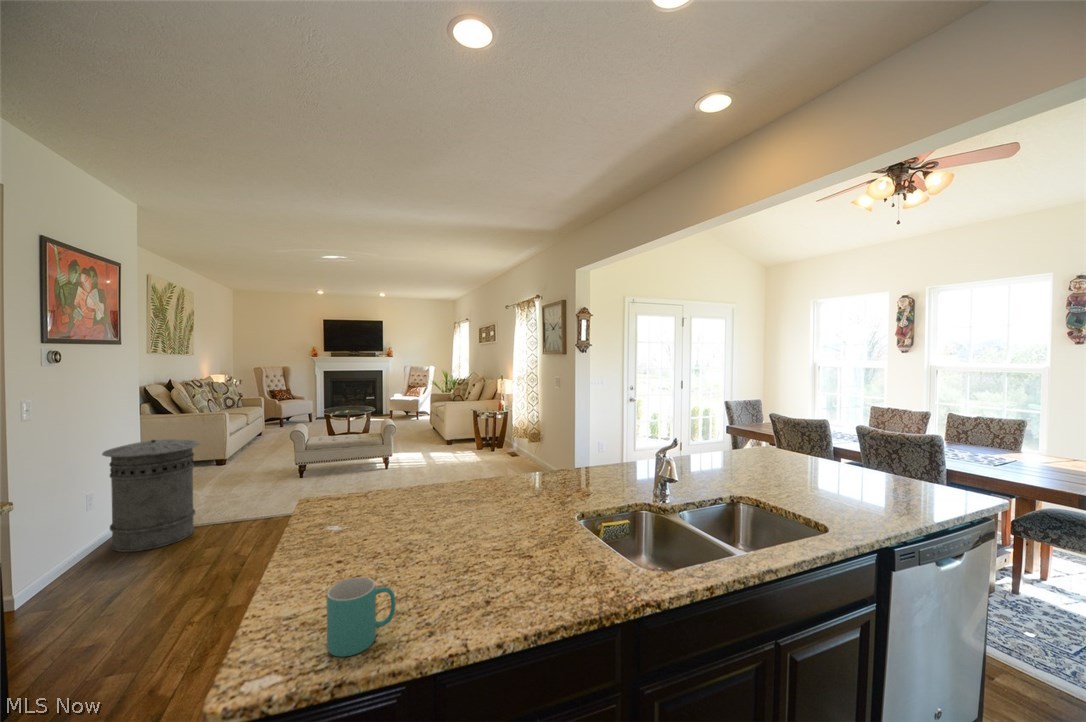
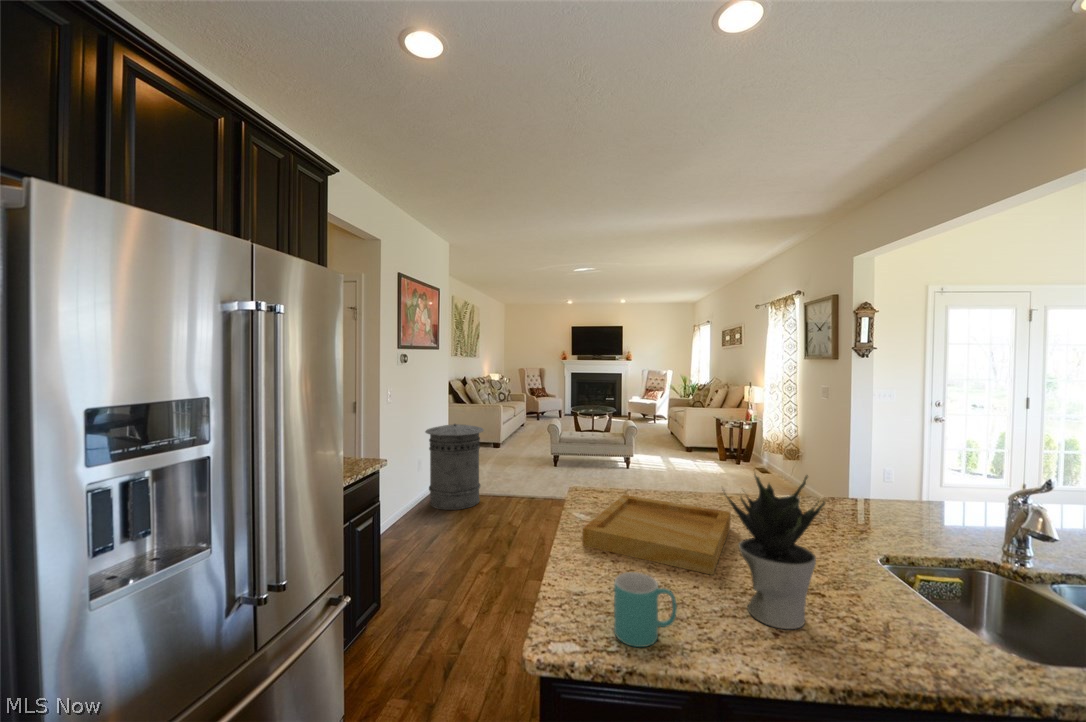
potted plant: none [445,453,528,596] -> present [724,475,825,629]
tray: none [306,497,465,561] -> present [583,495,730,575]

